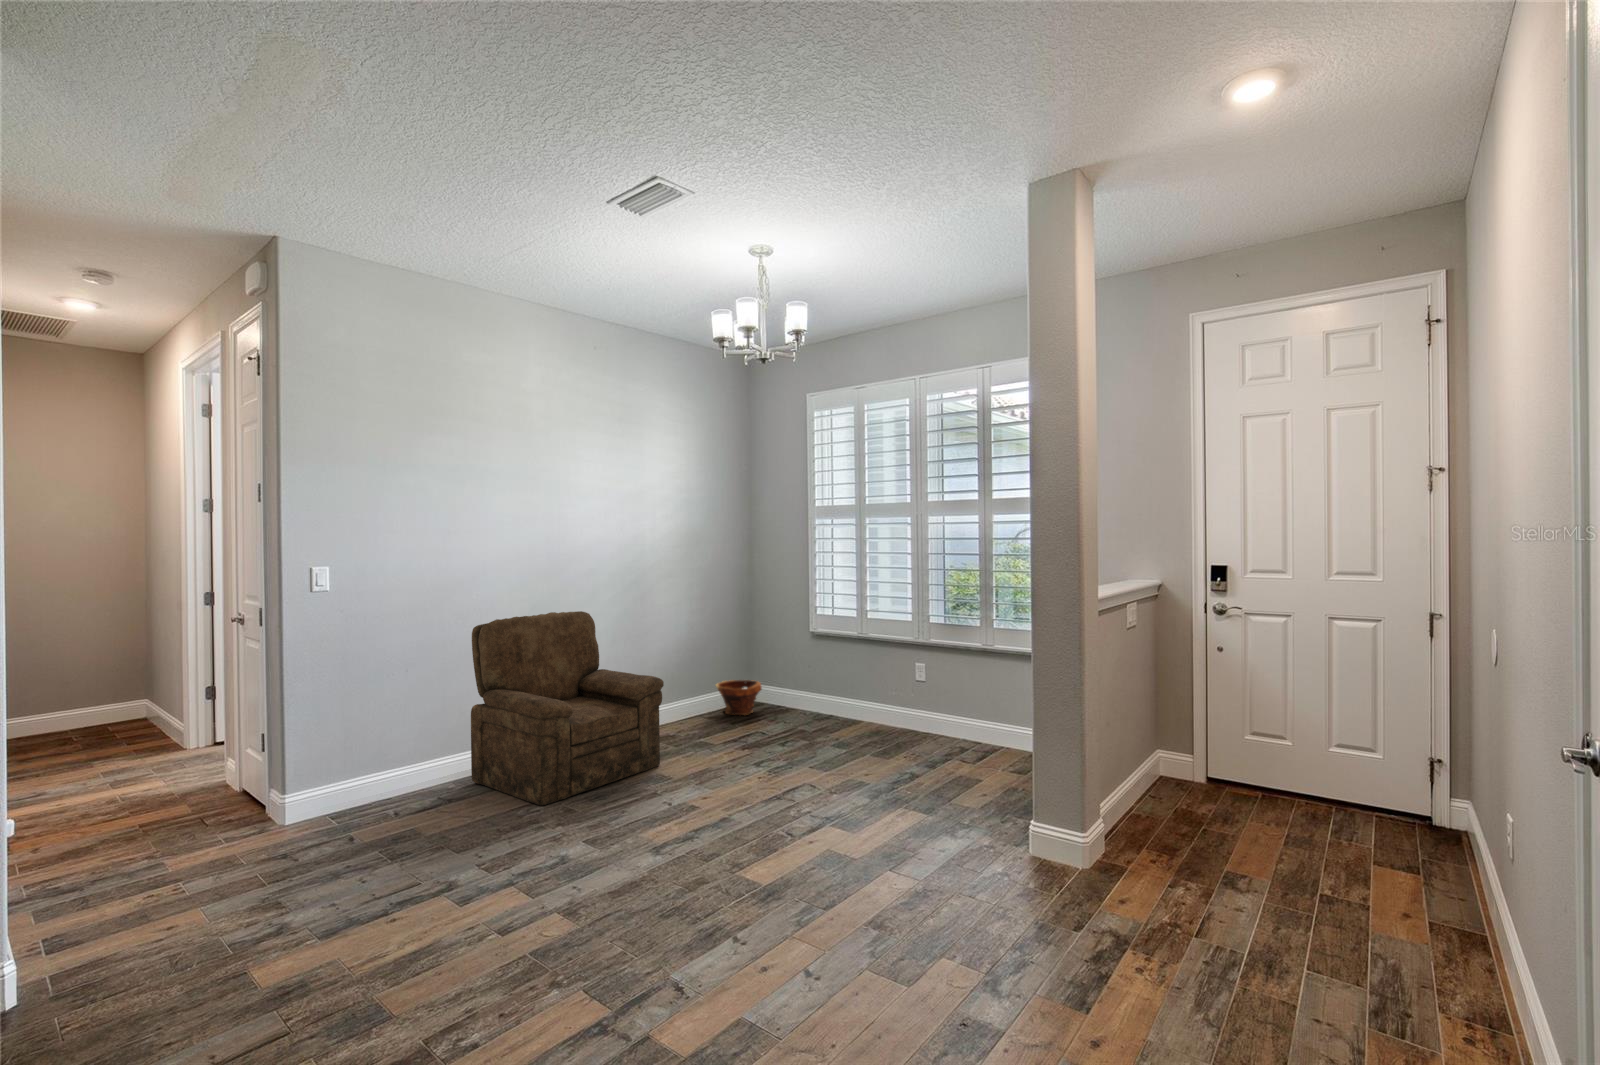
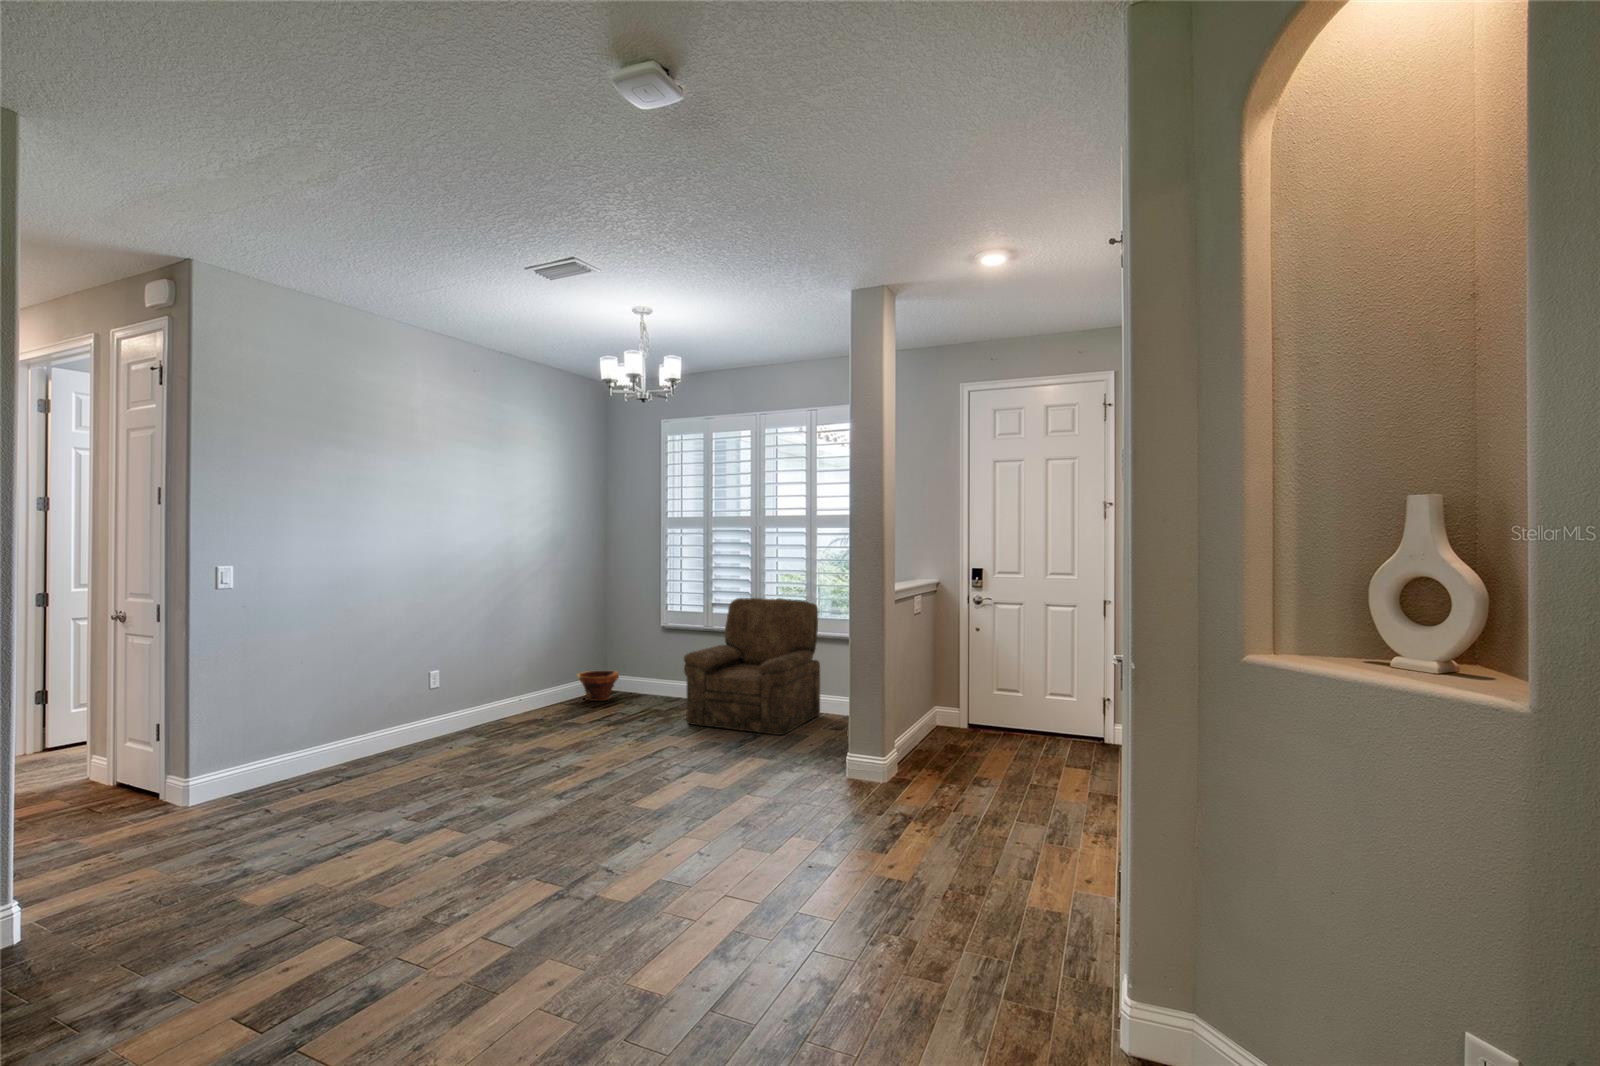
armchair: present [471,611,664,806] -> present [684,598,820,735]

